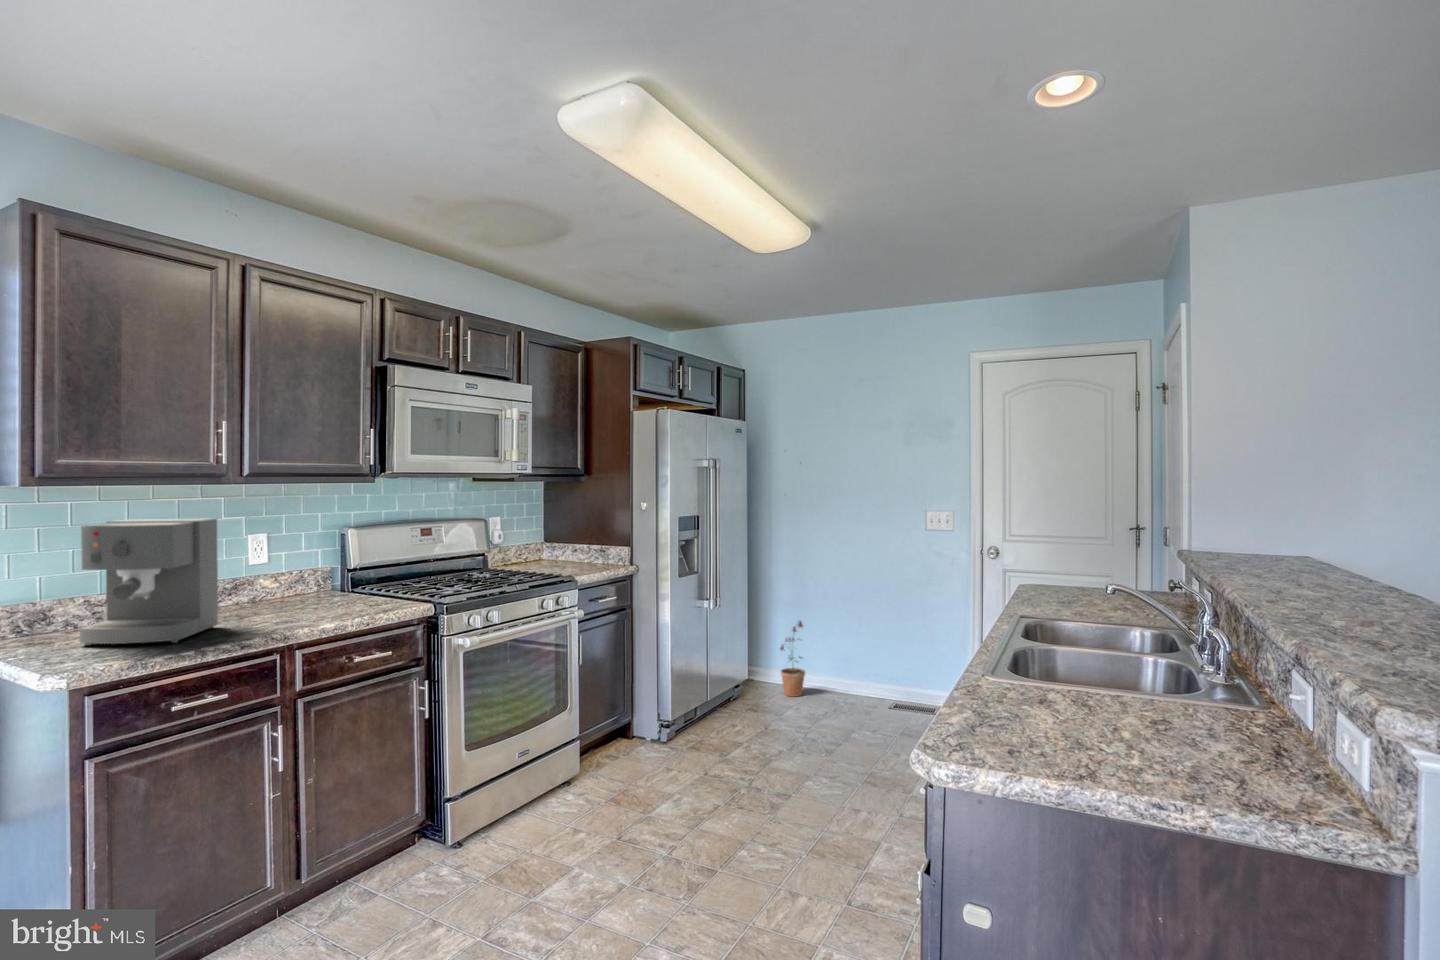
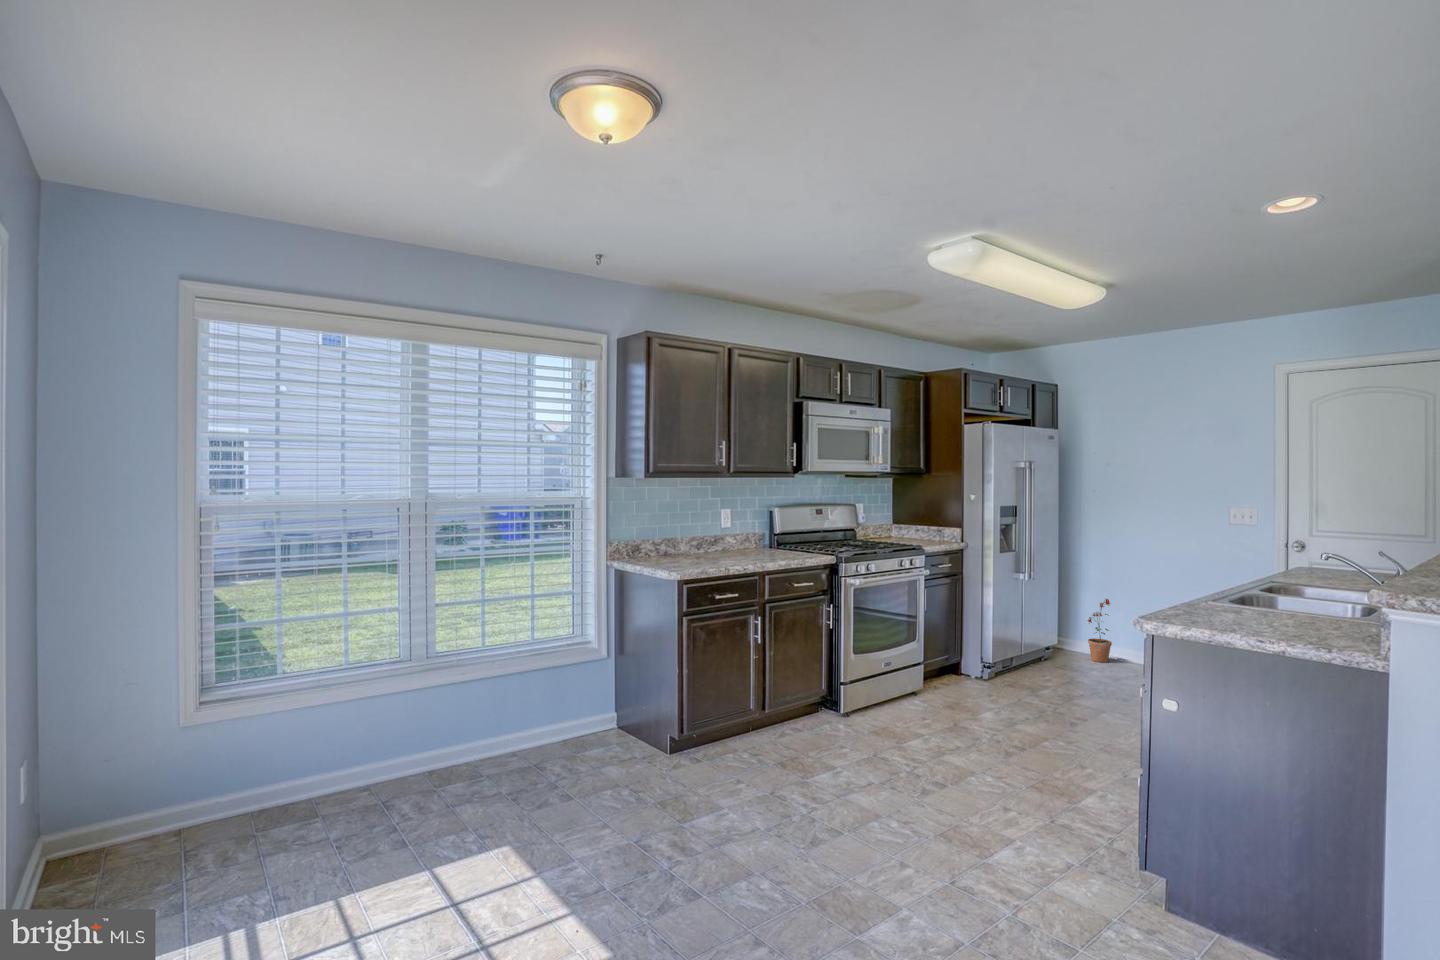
coffee maker: present [80,518,218,646] -> none [663,496,721,565]

